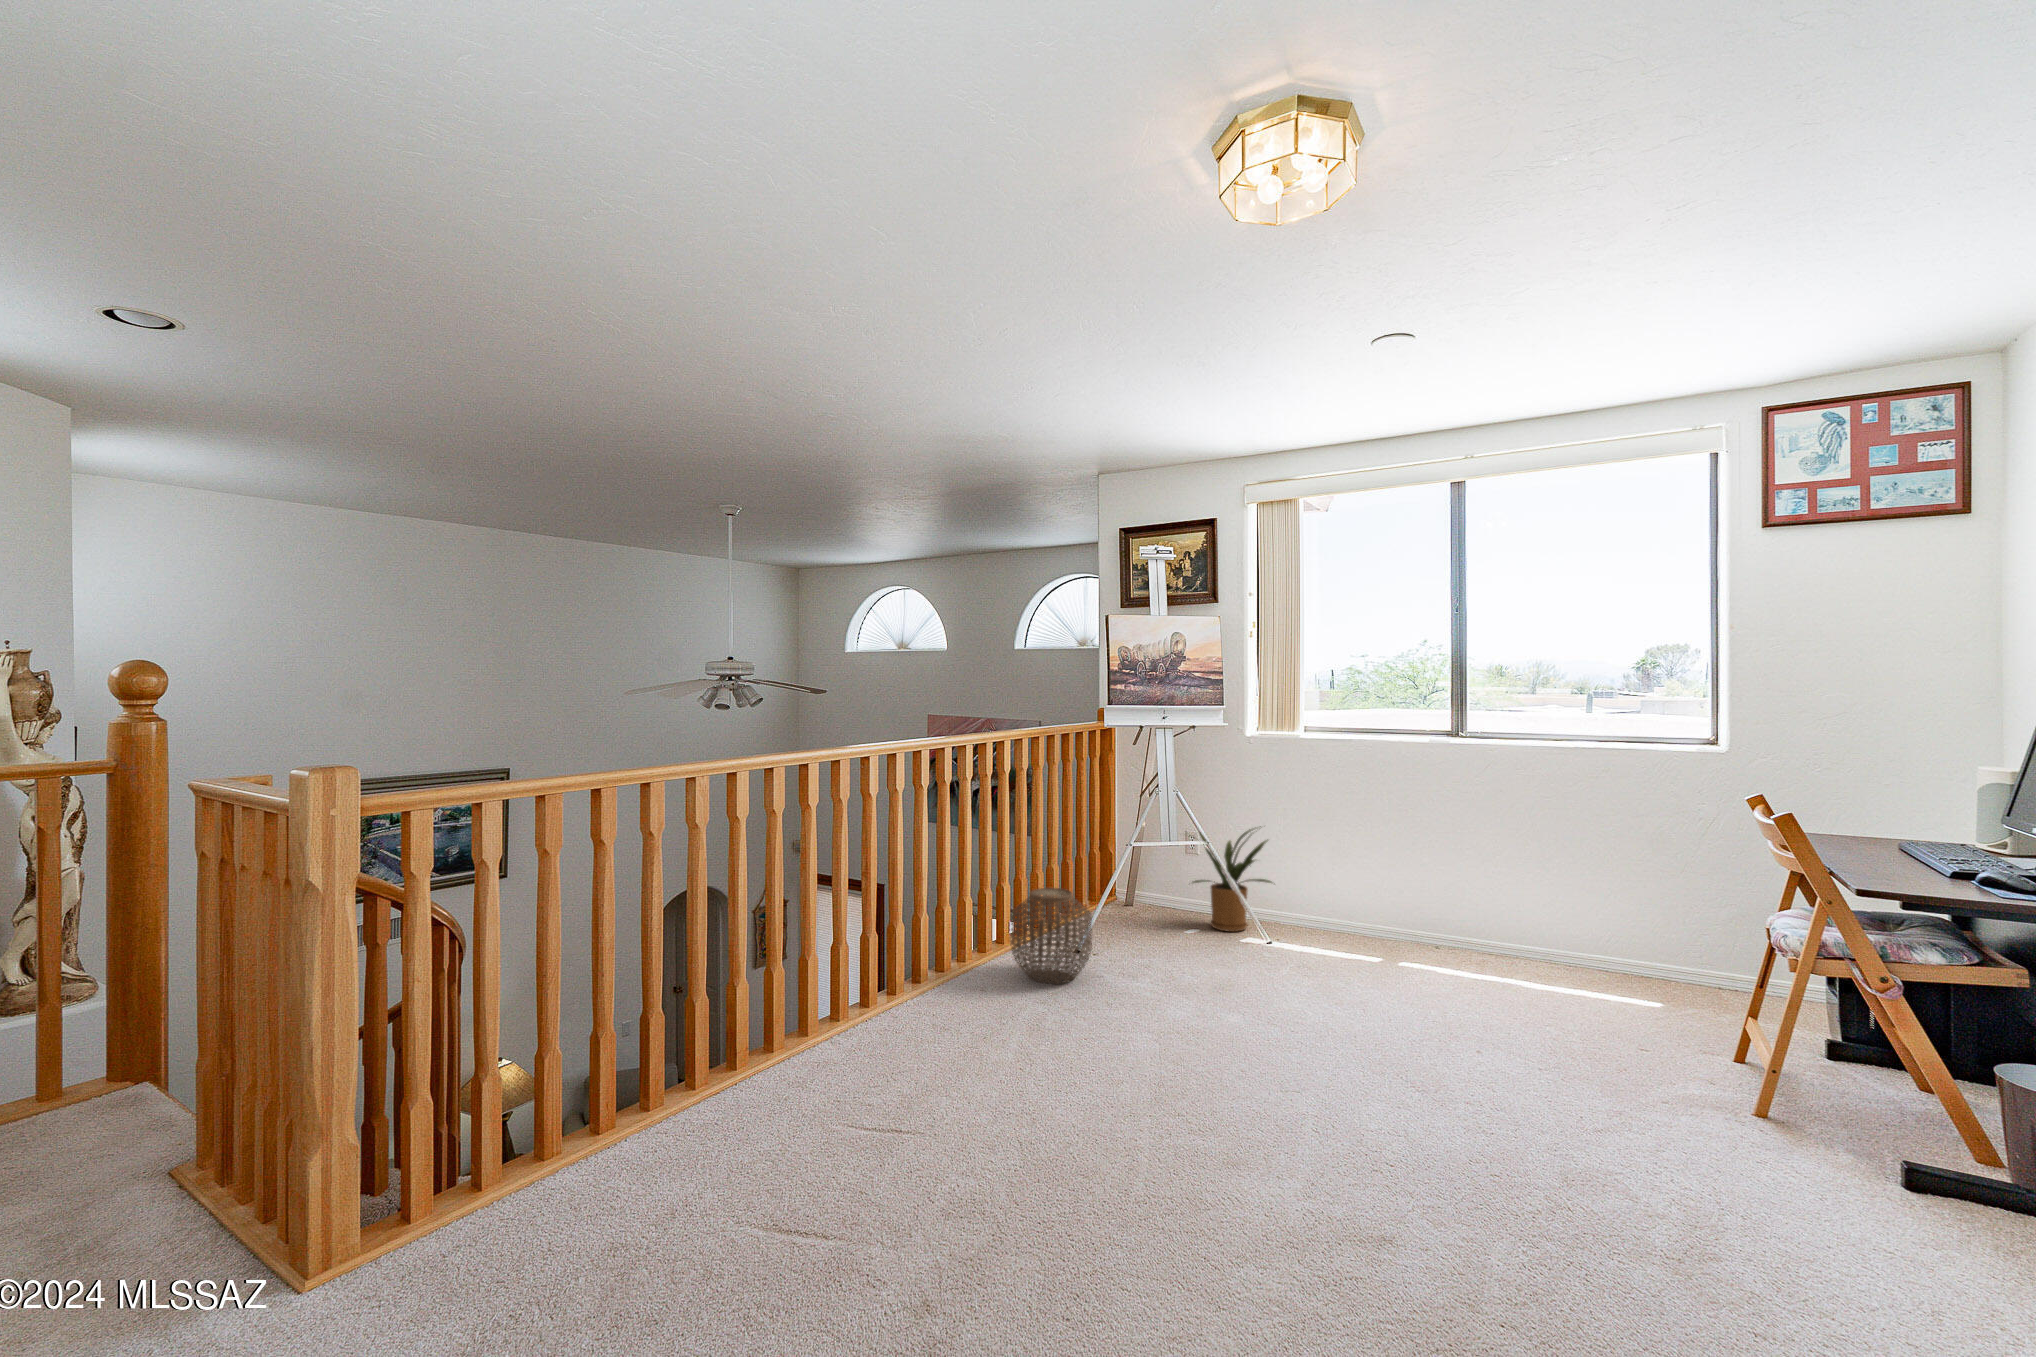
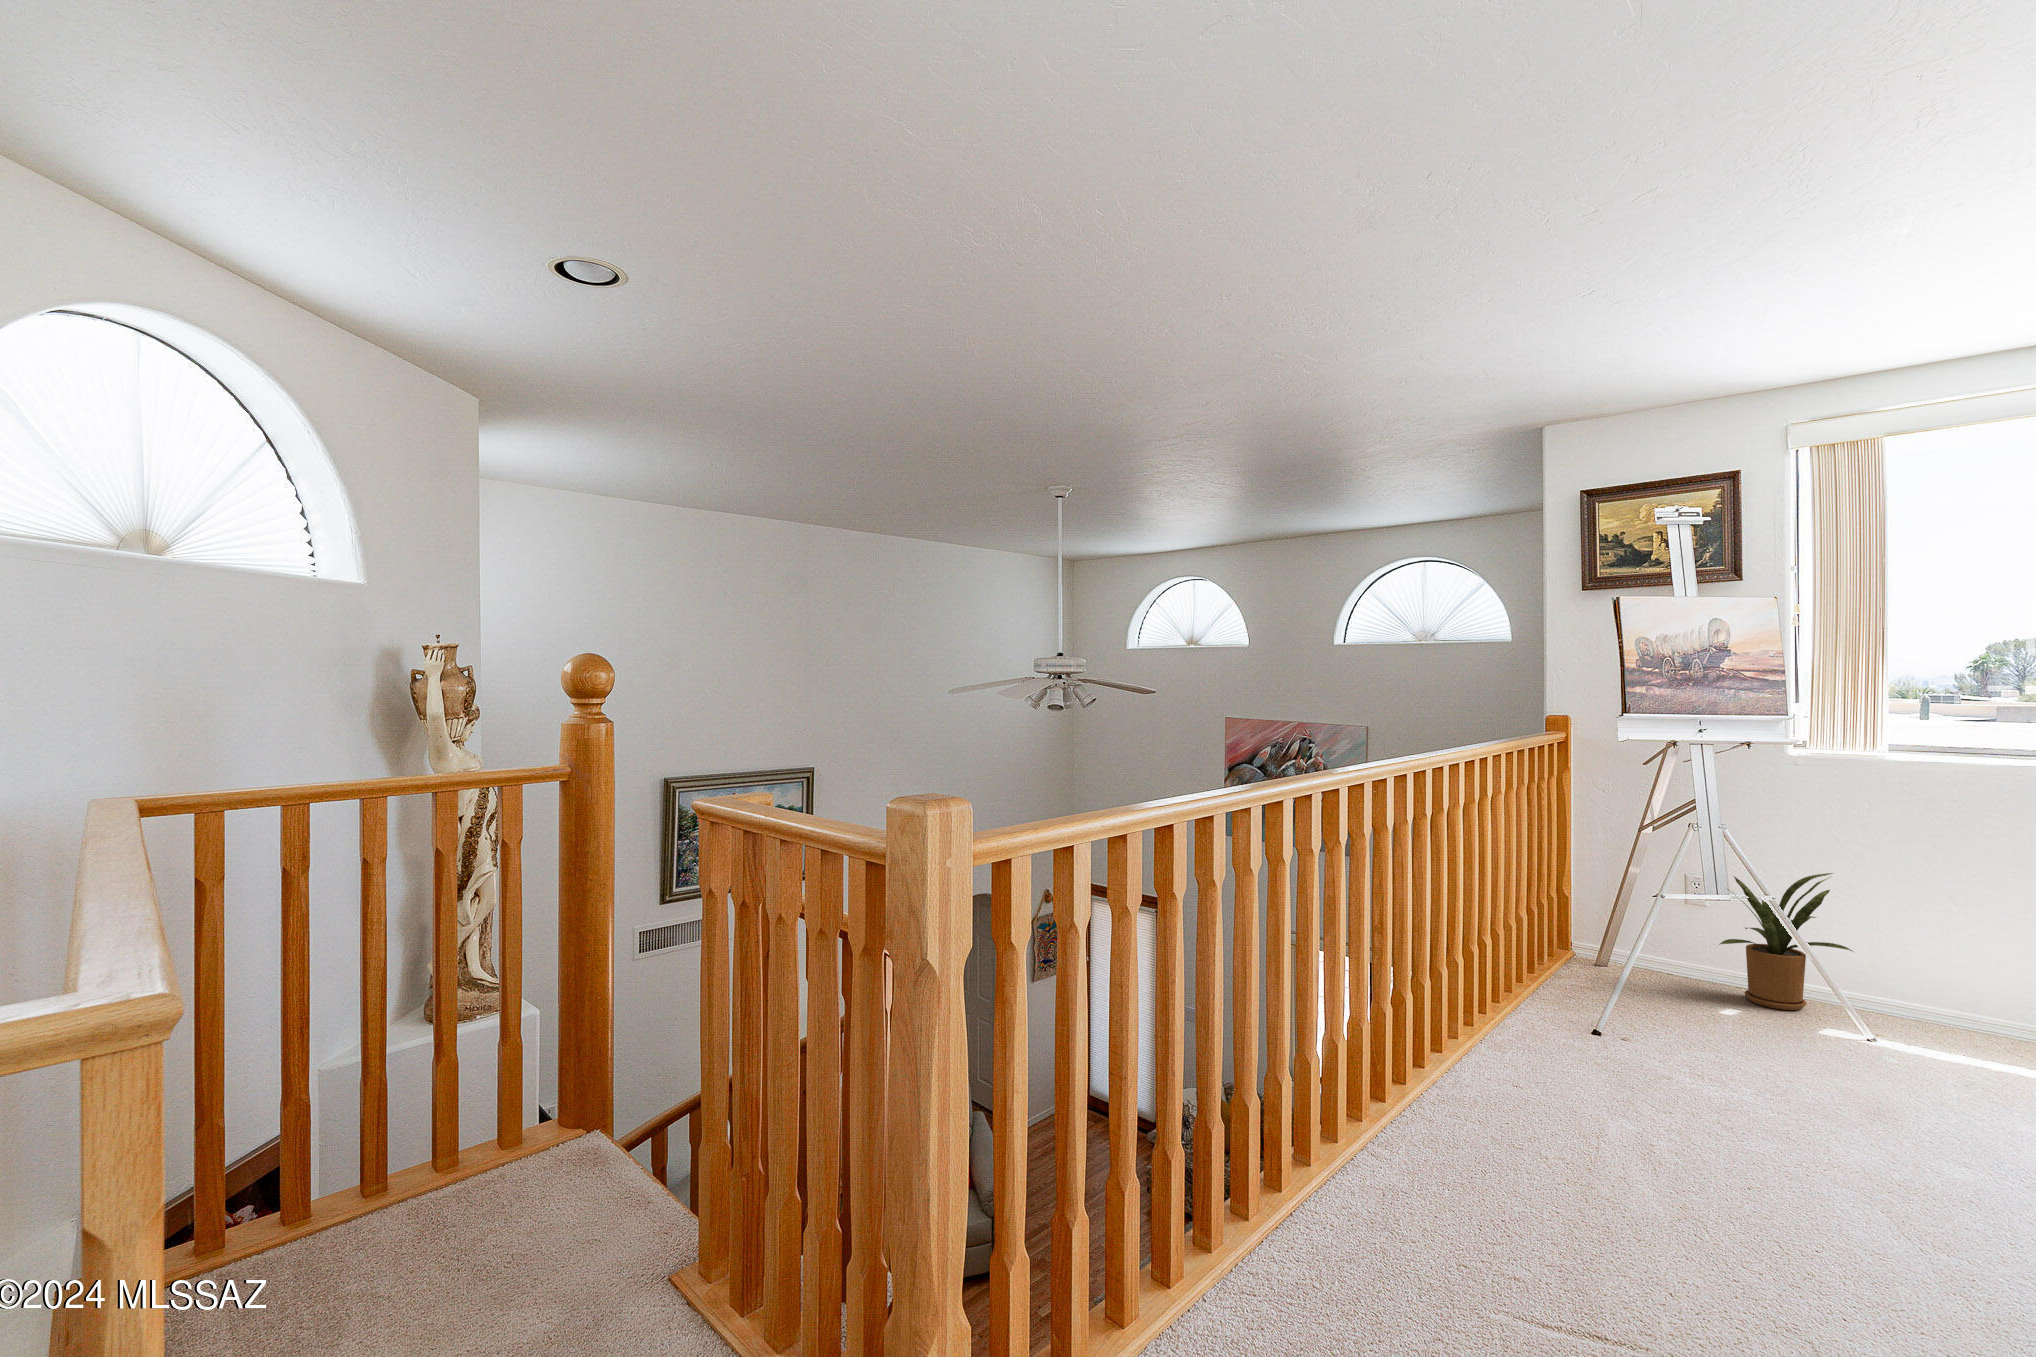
woven basket: present [1010,888,1092,984] -> none [1543,948,1667,1077]

